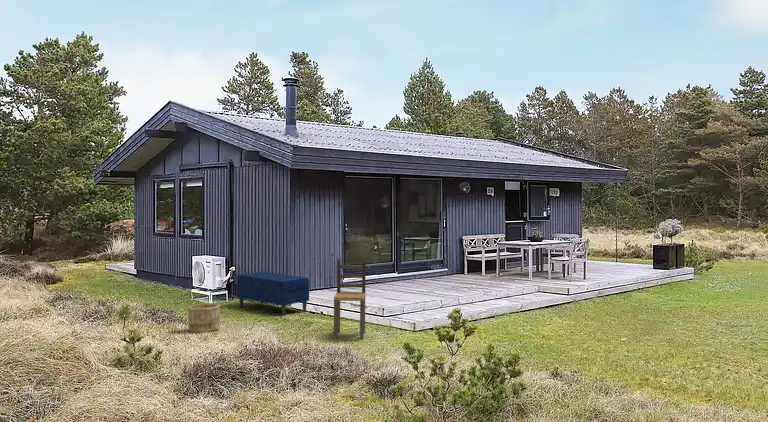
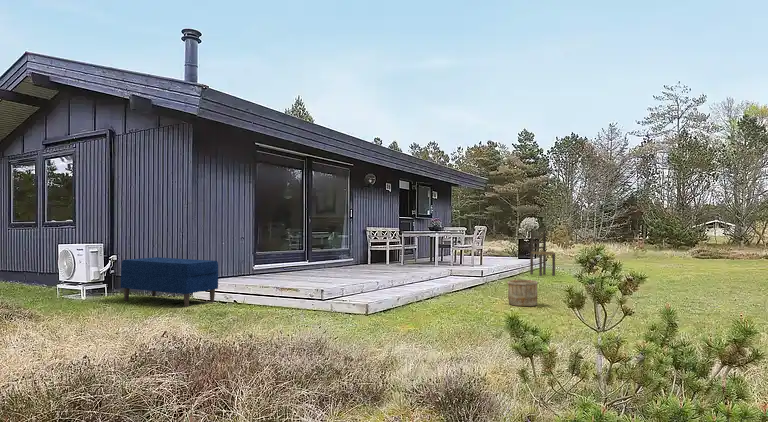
chair: present [334,259,366,339] -> present [530,232,555,276]
wooden bucket: present [187,303,220,332] -> present [507,280,538,306]

